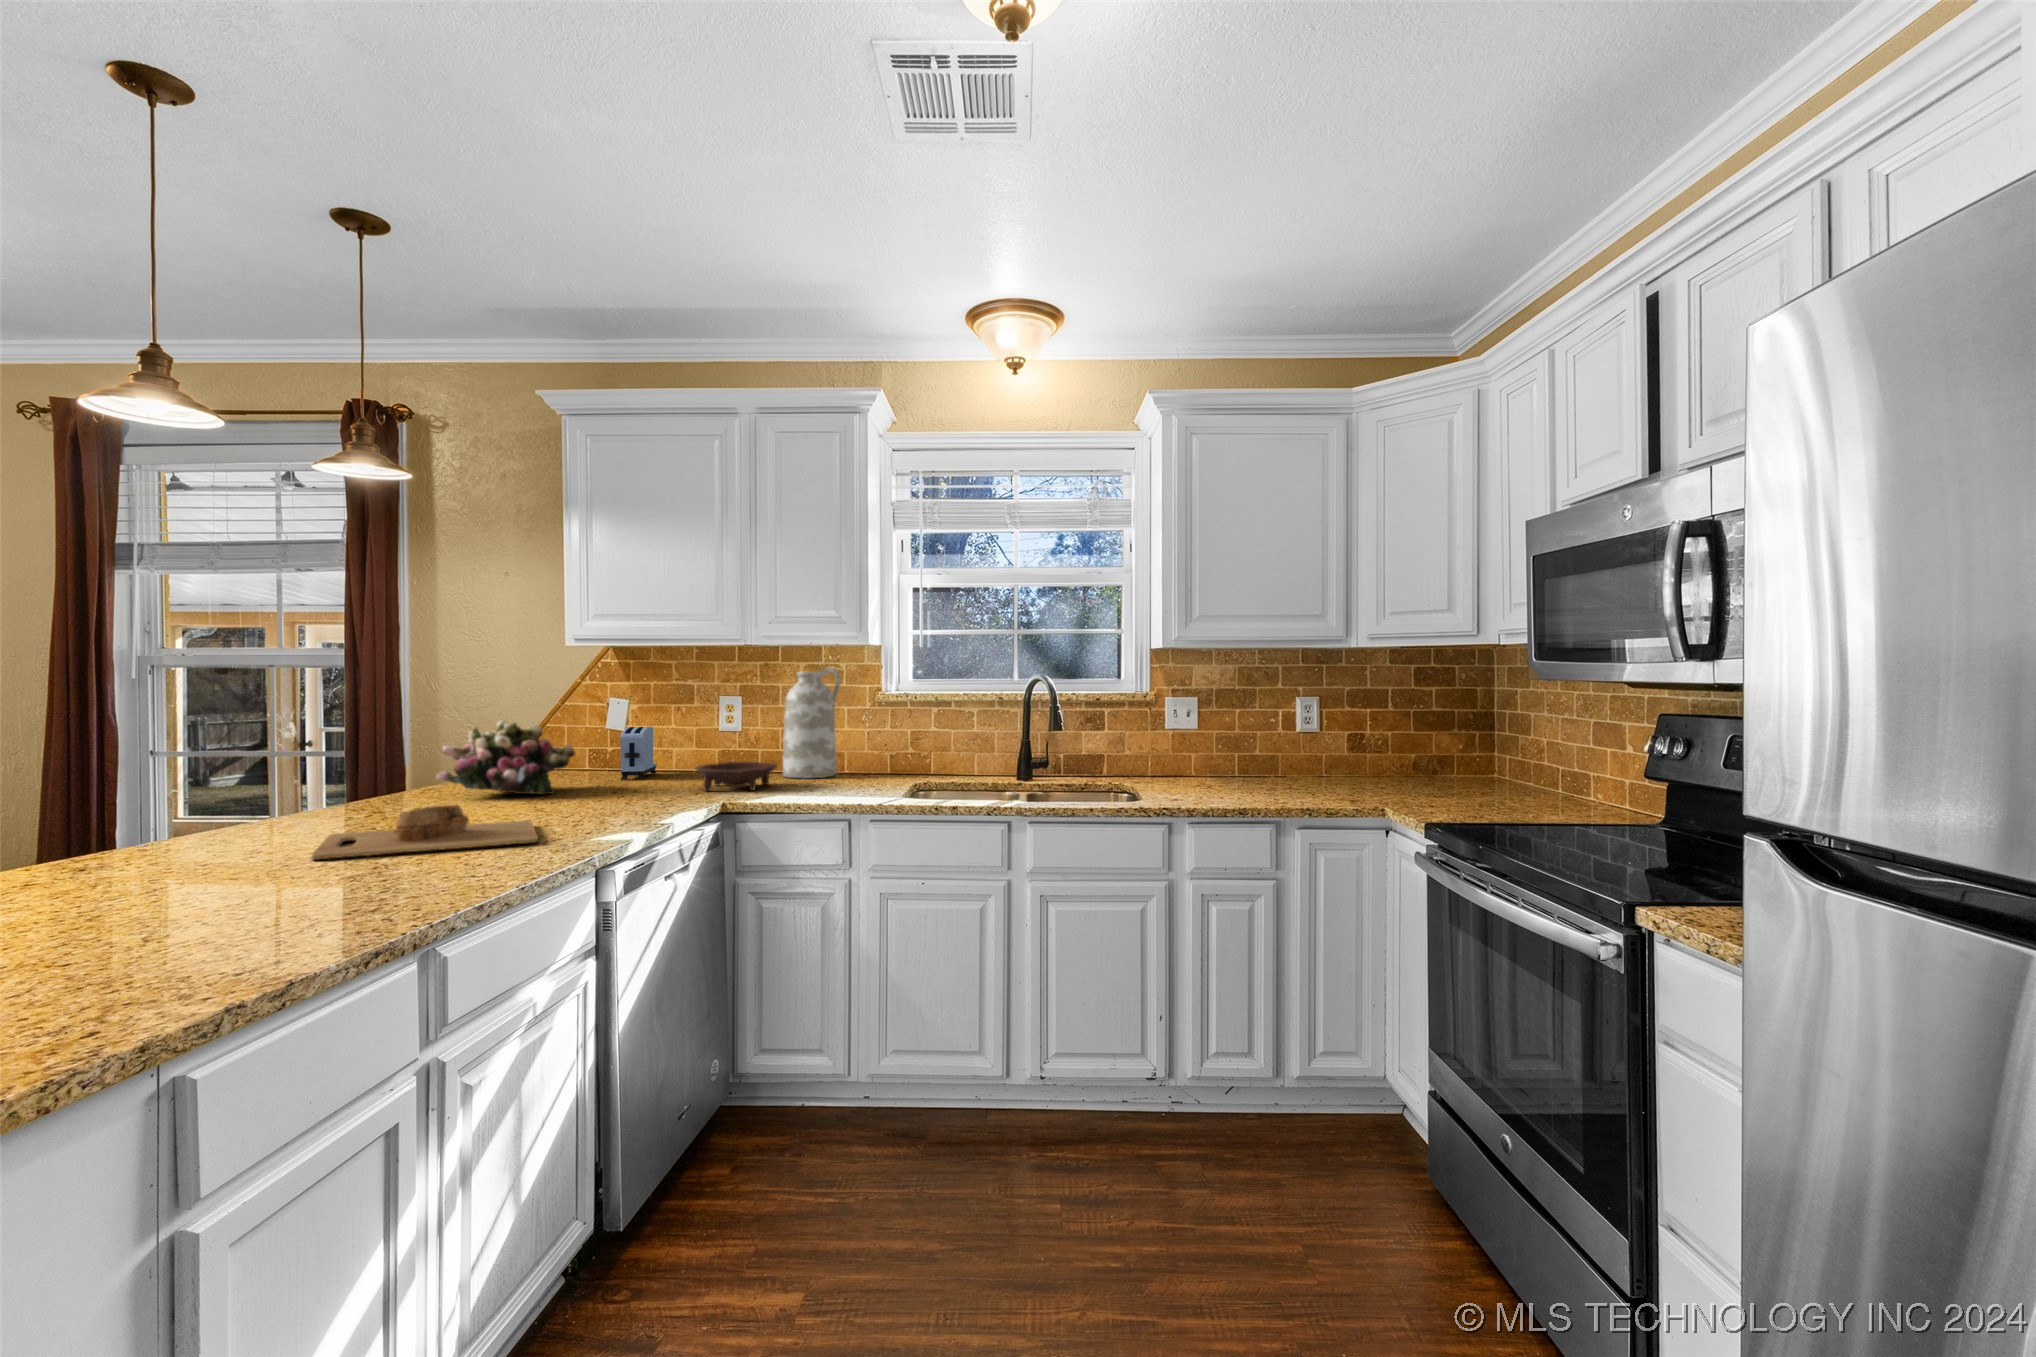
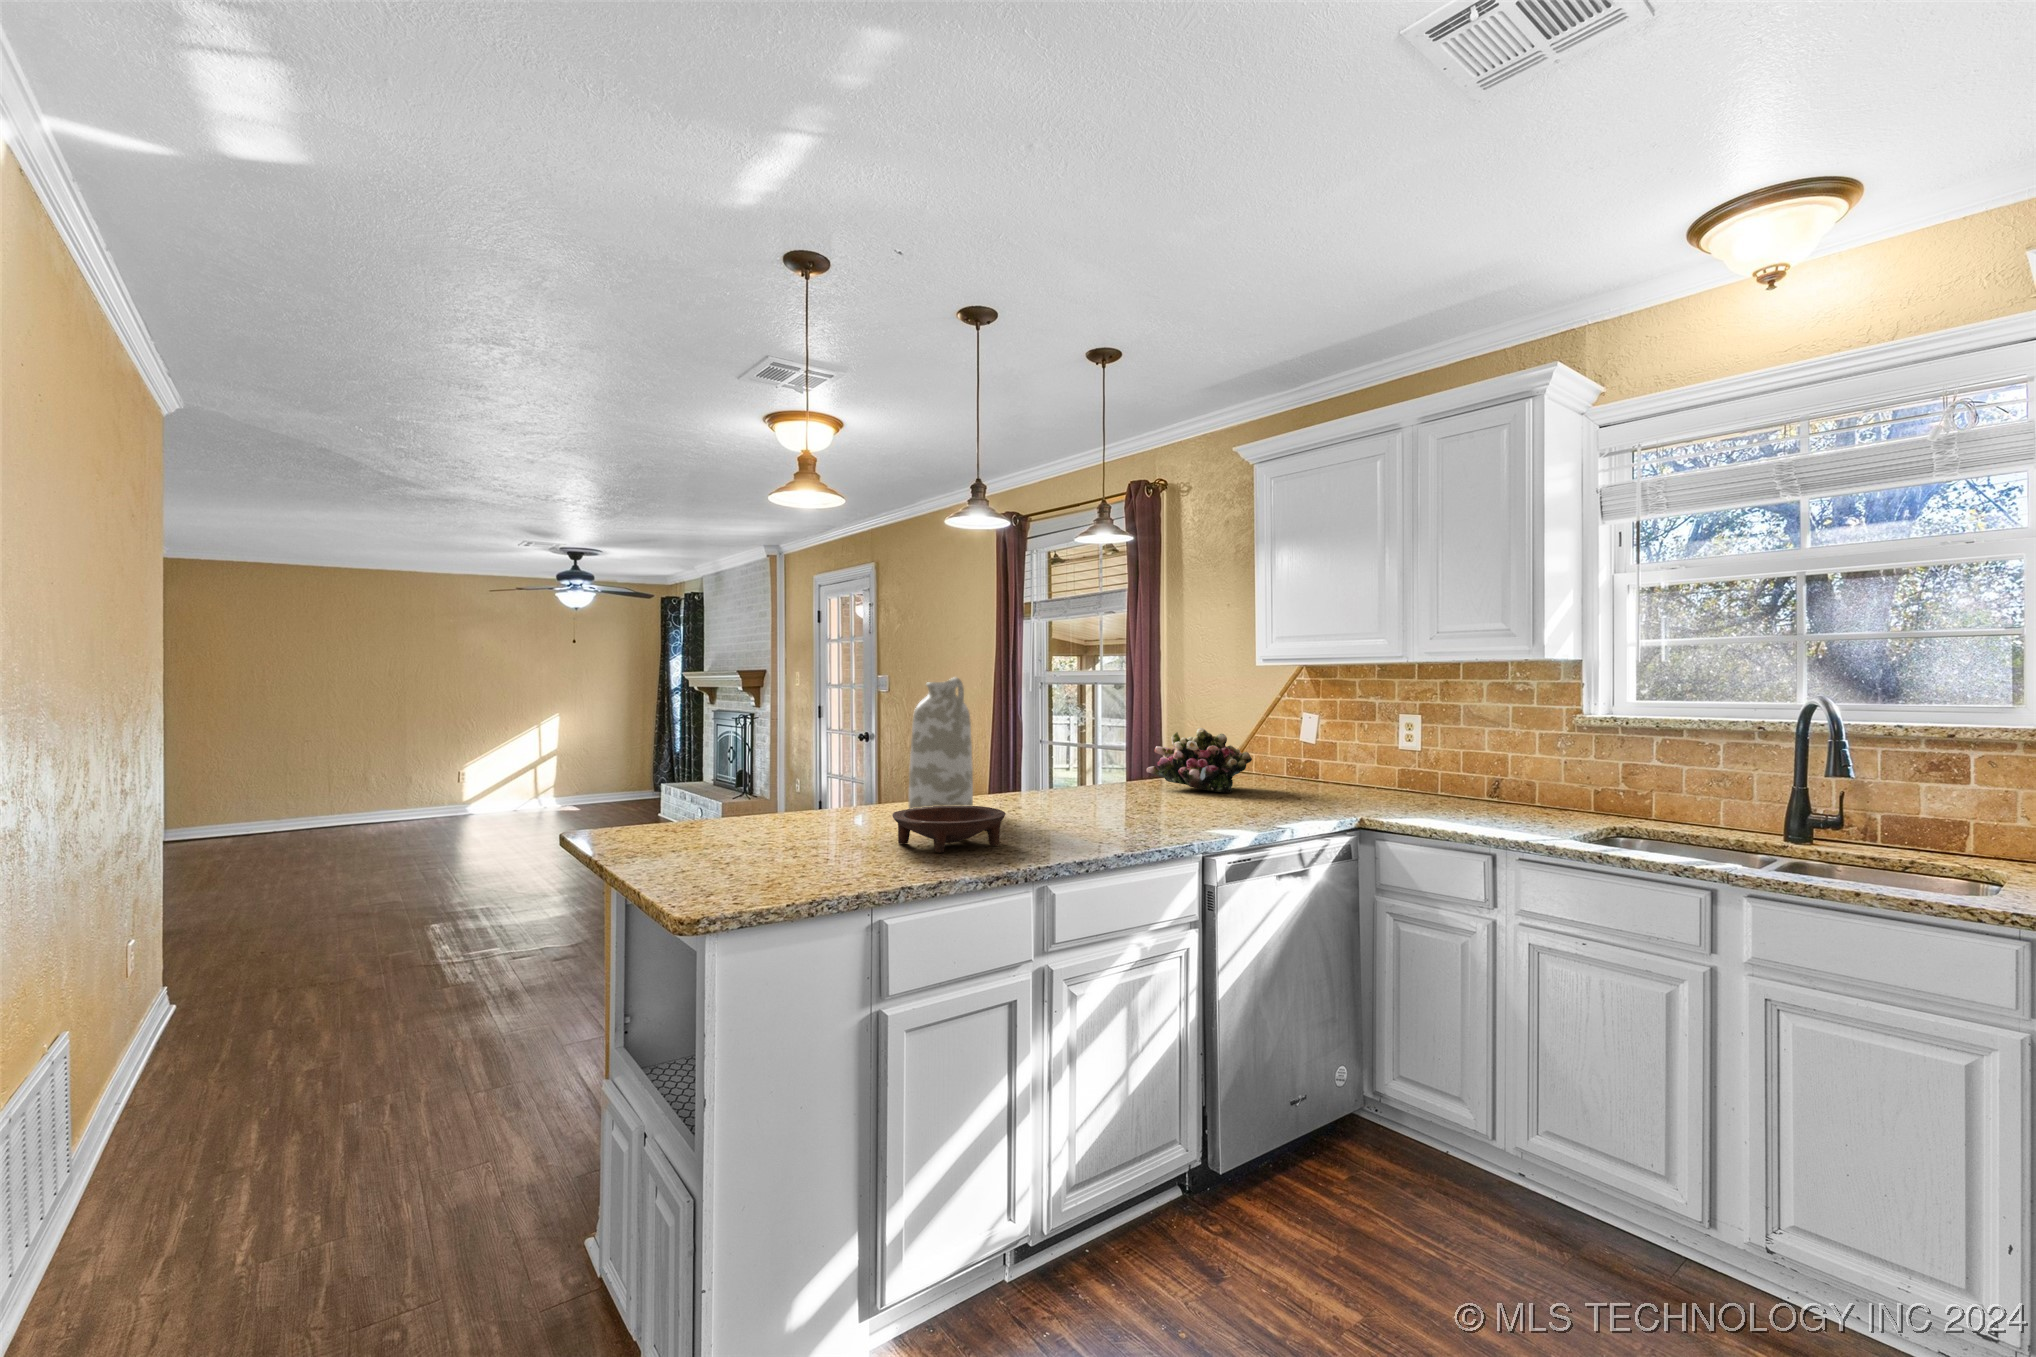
vase: present [783,668,840,778] -> present [908,677,973,809]
toaster: present [621,727,657,780] -> none [1305,740,1346,788]
bowl: present [695,762,777,791] -> present [892,806,1006,852]
cutting board: present [312,805,538,860] -> none [1001,791,1167,830]

